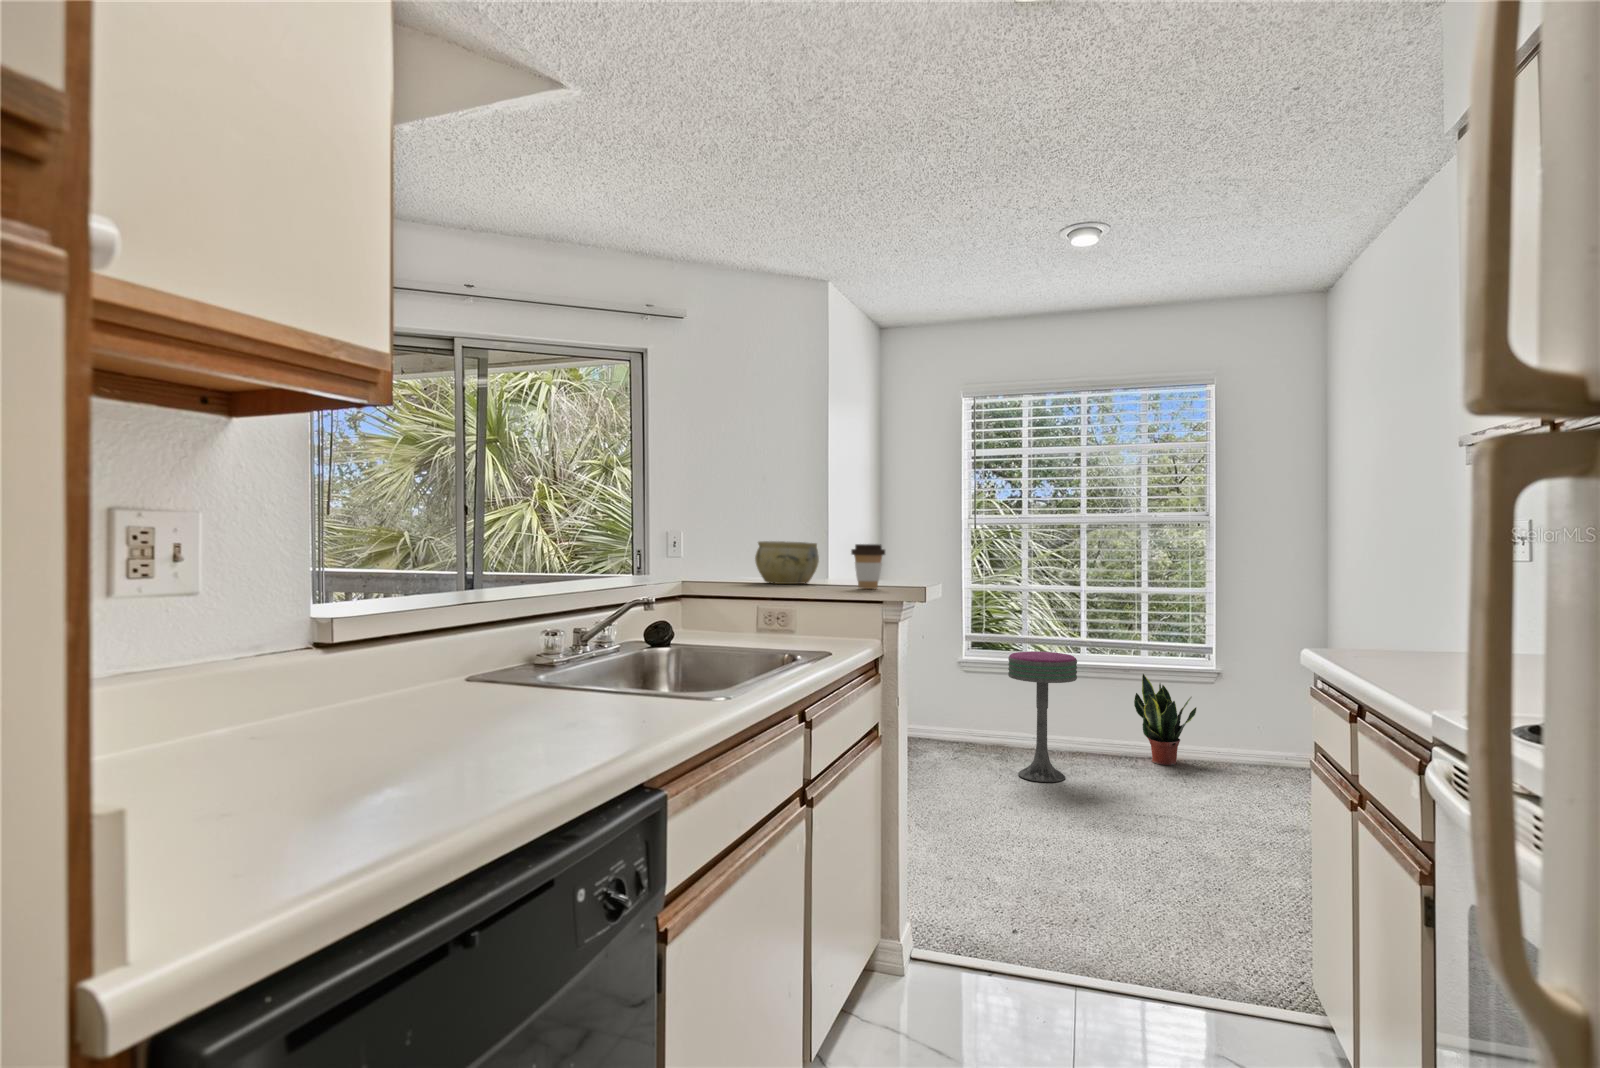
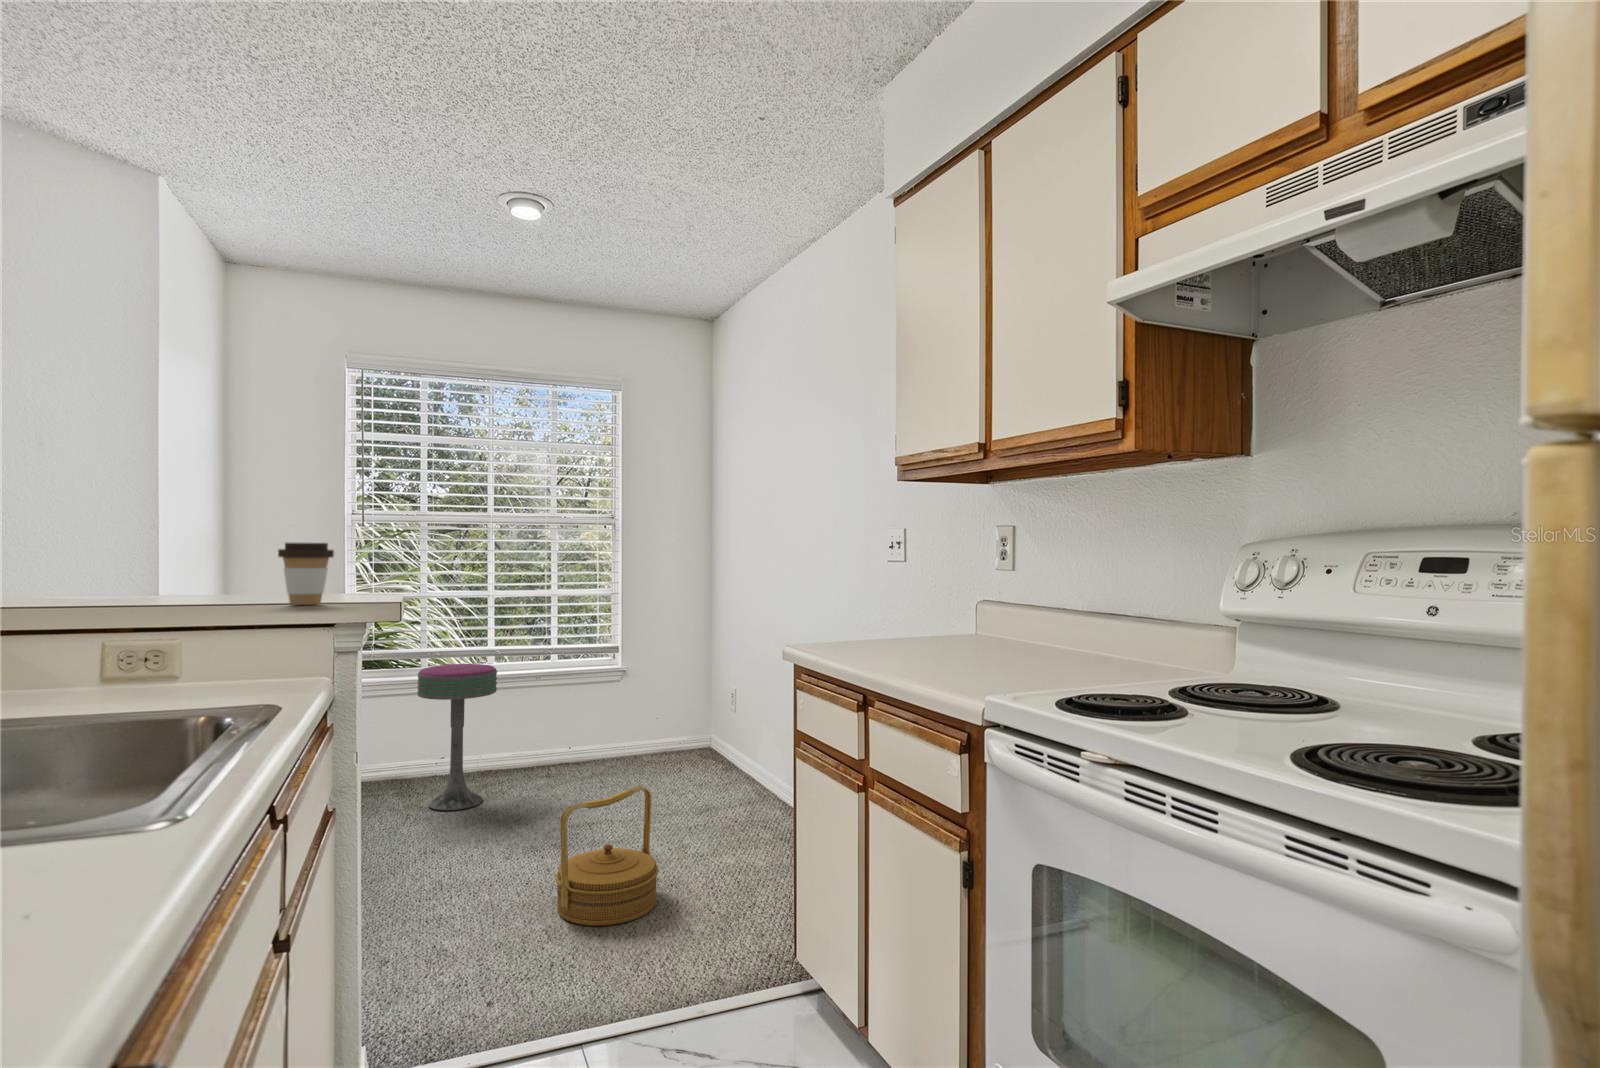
ceramic bowl: present [755,541,819,584] -> none [78,538,200,603]
potted plant: present [1134,674,1196,765] -> none [546,676,606,766]
basket: none [1096,783,1199,908] -> present [555,786,659,926]

